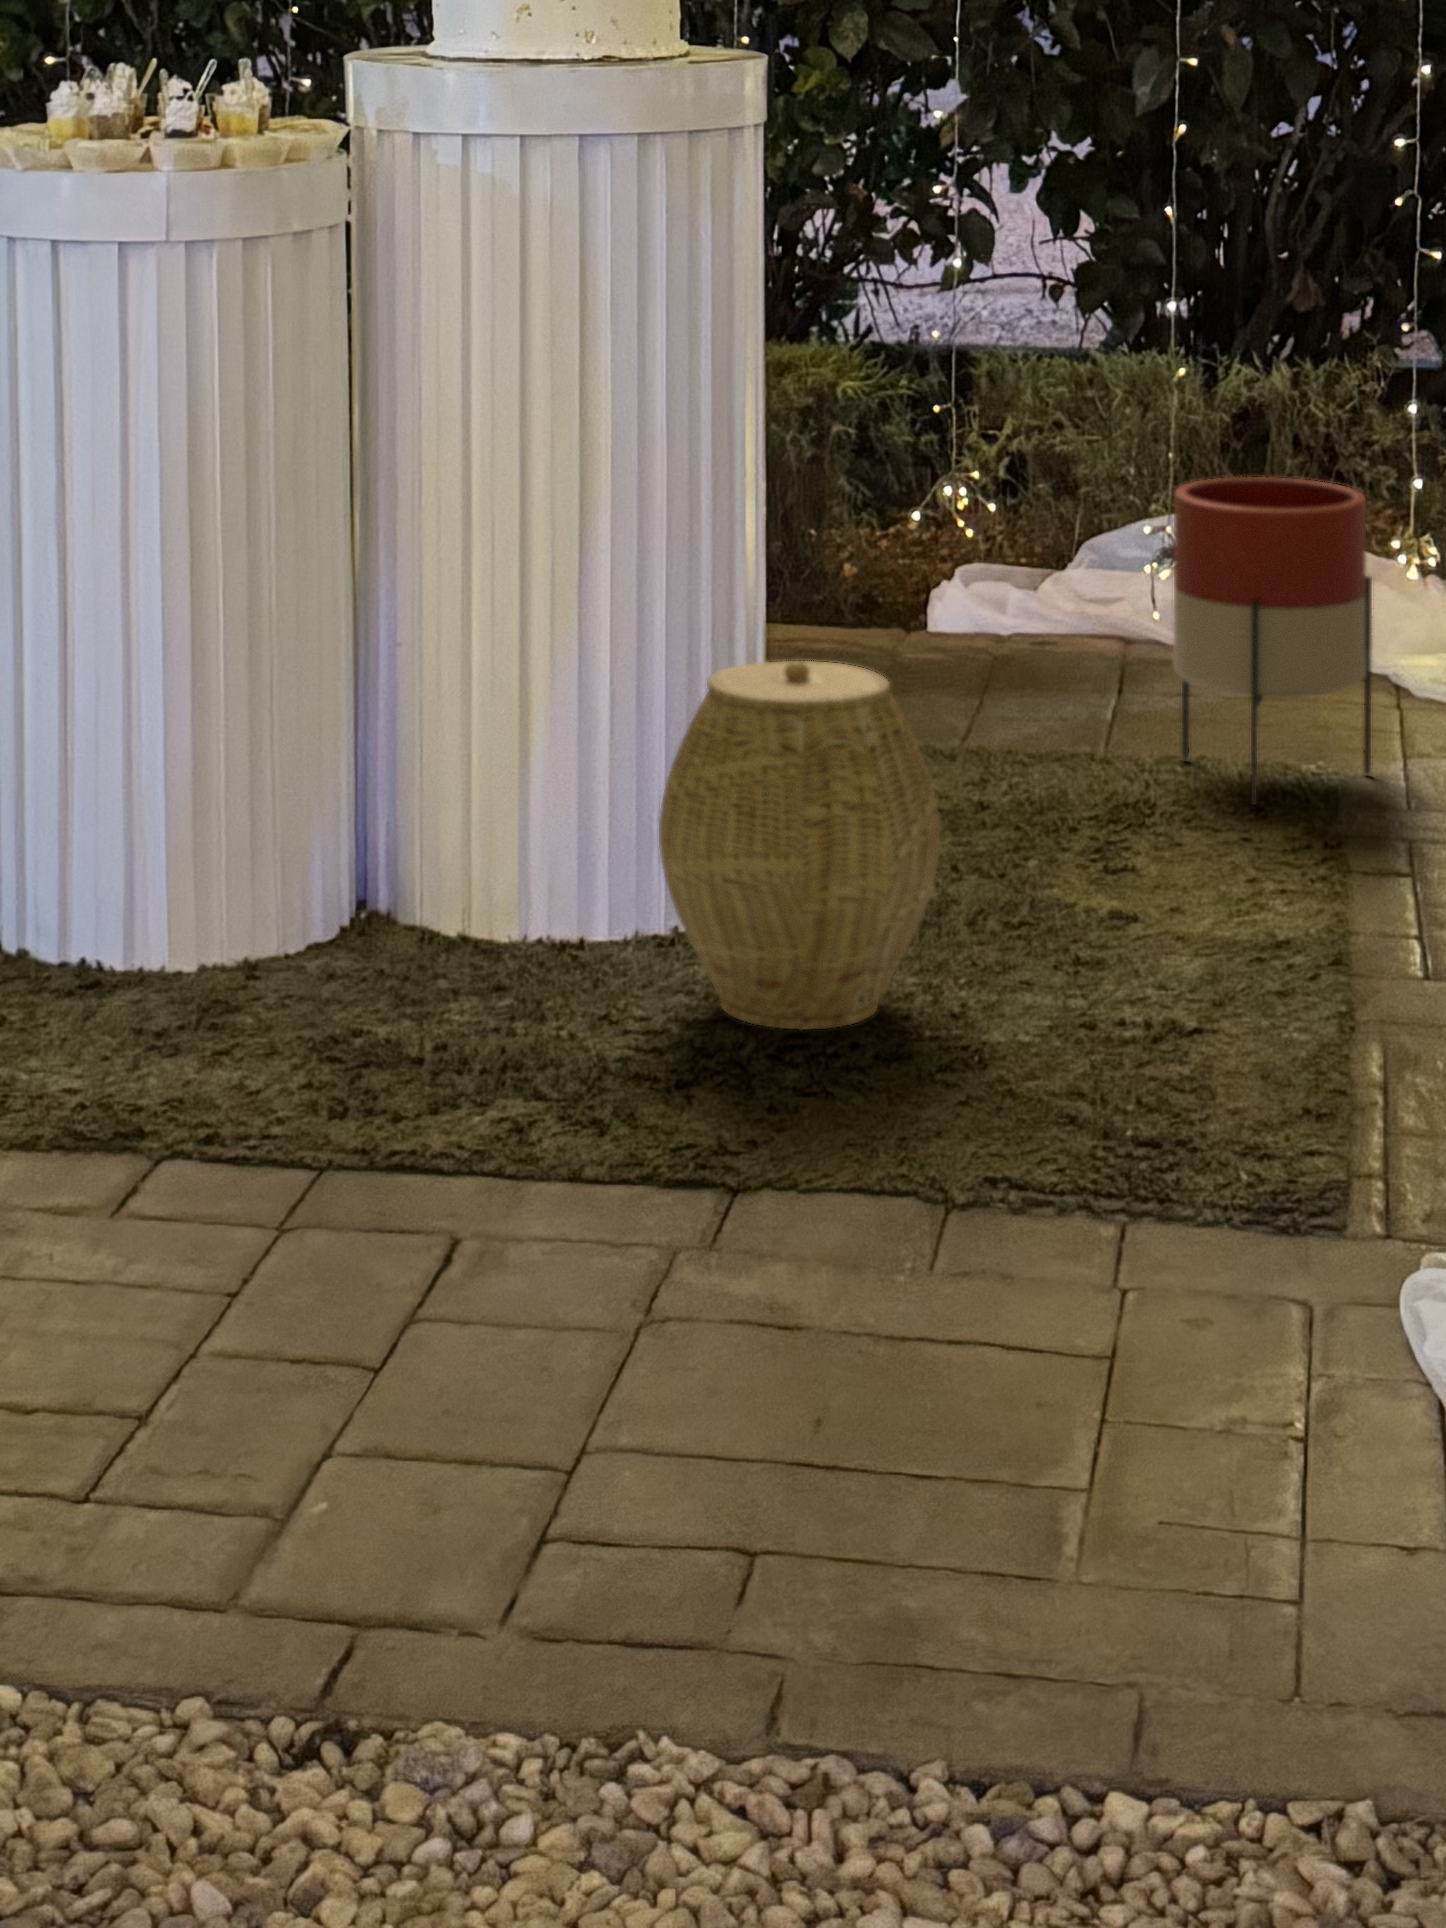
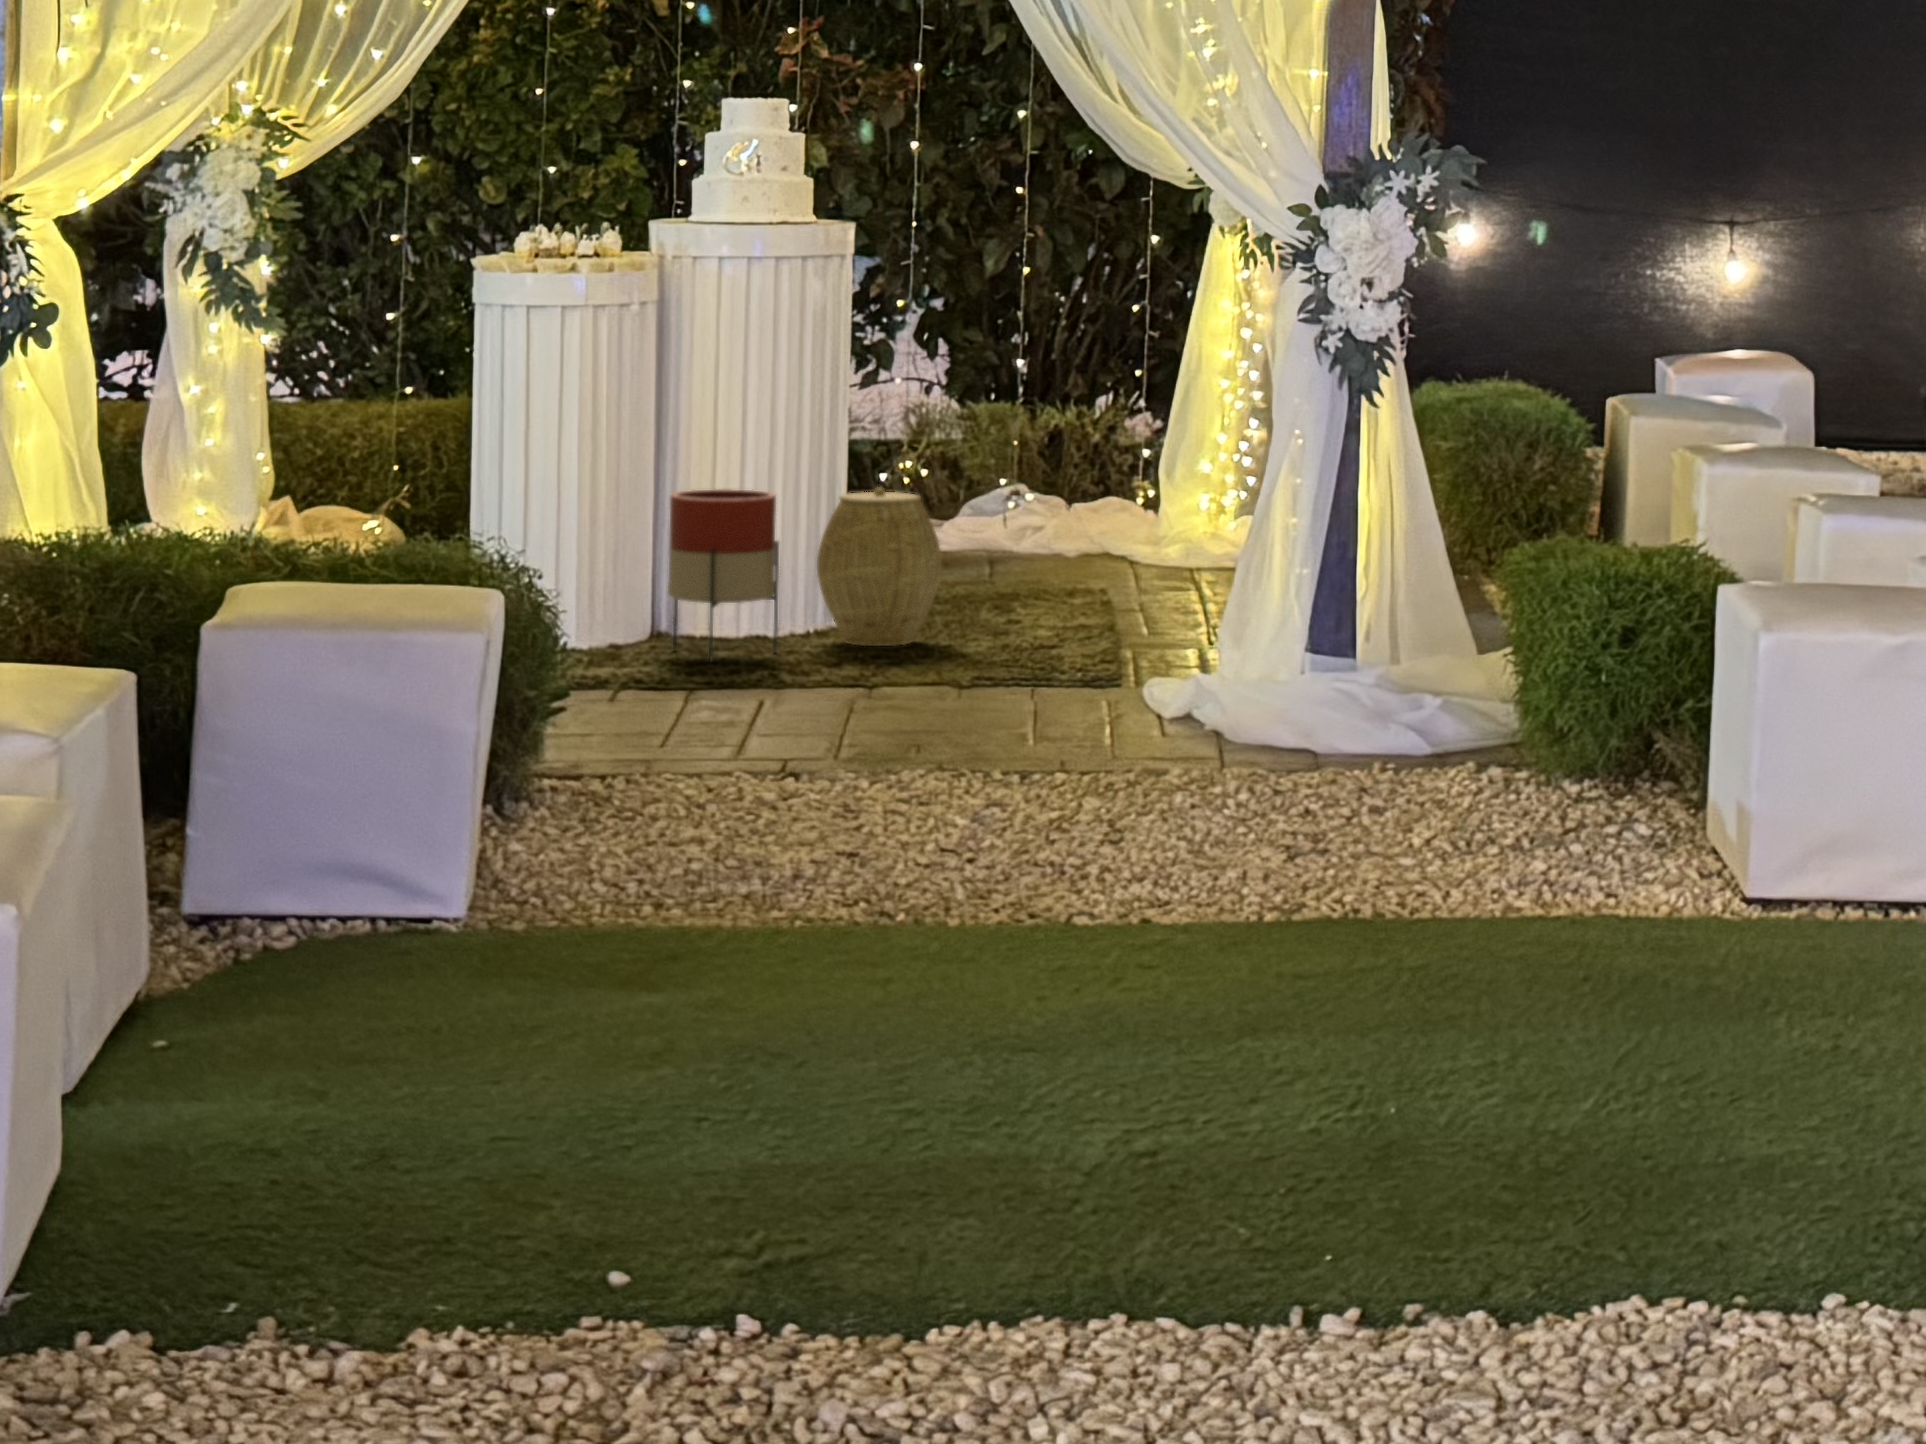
planter: present [1173,477,1372,804] -> present [668,489,779,661]

